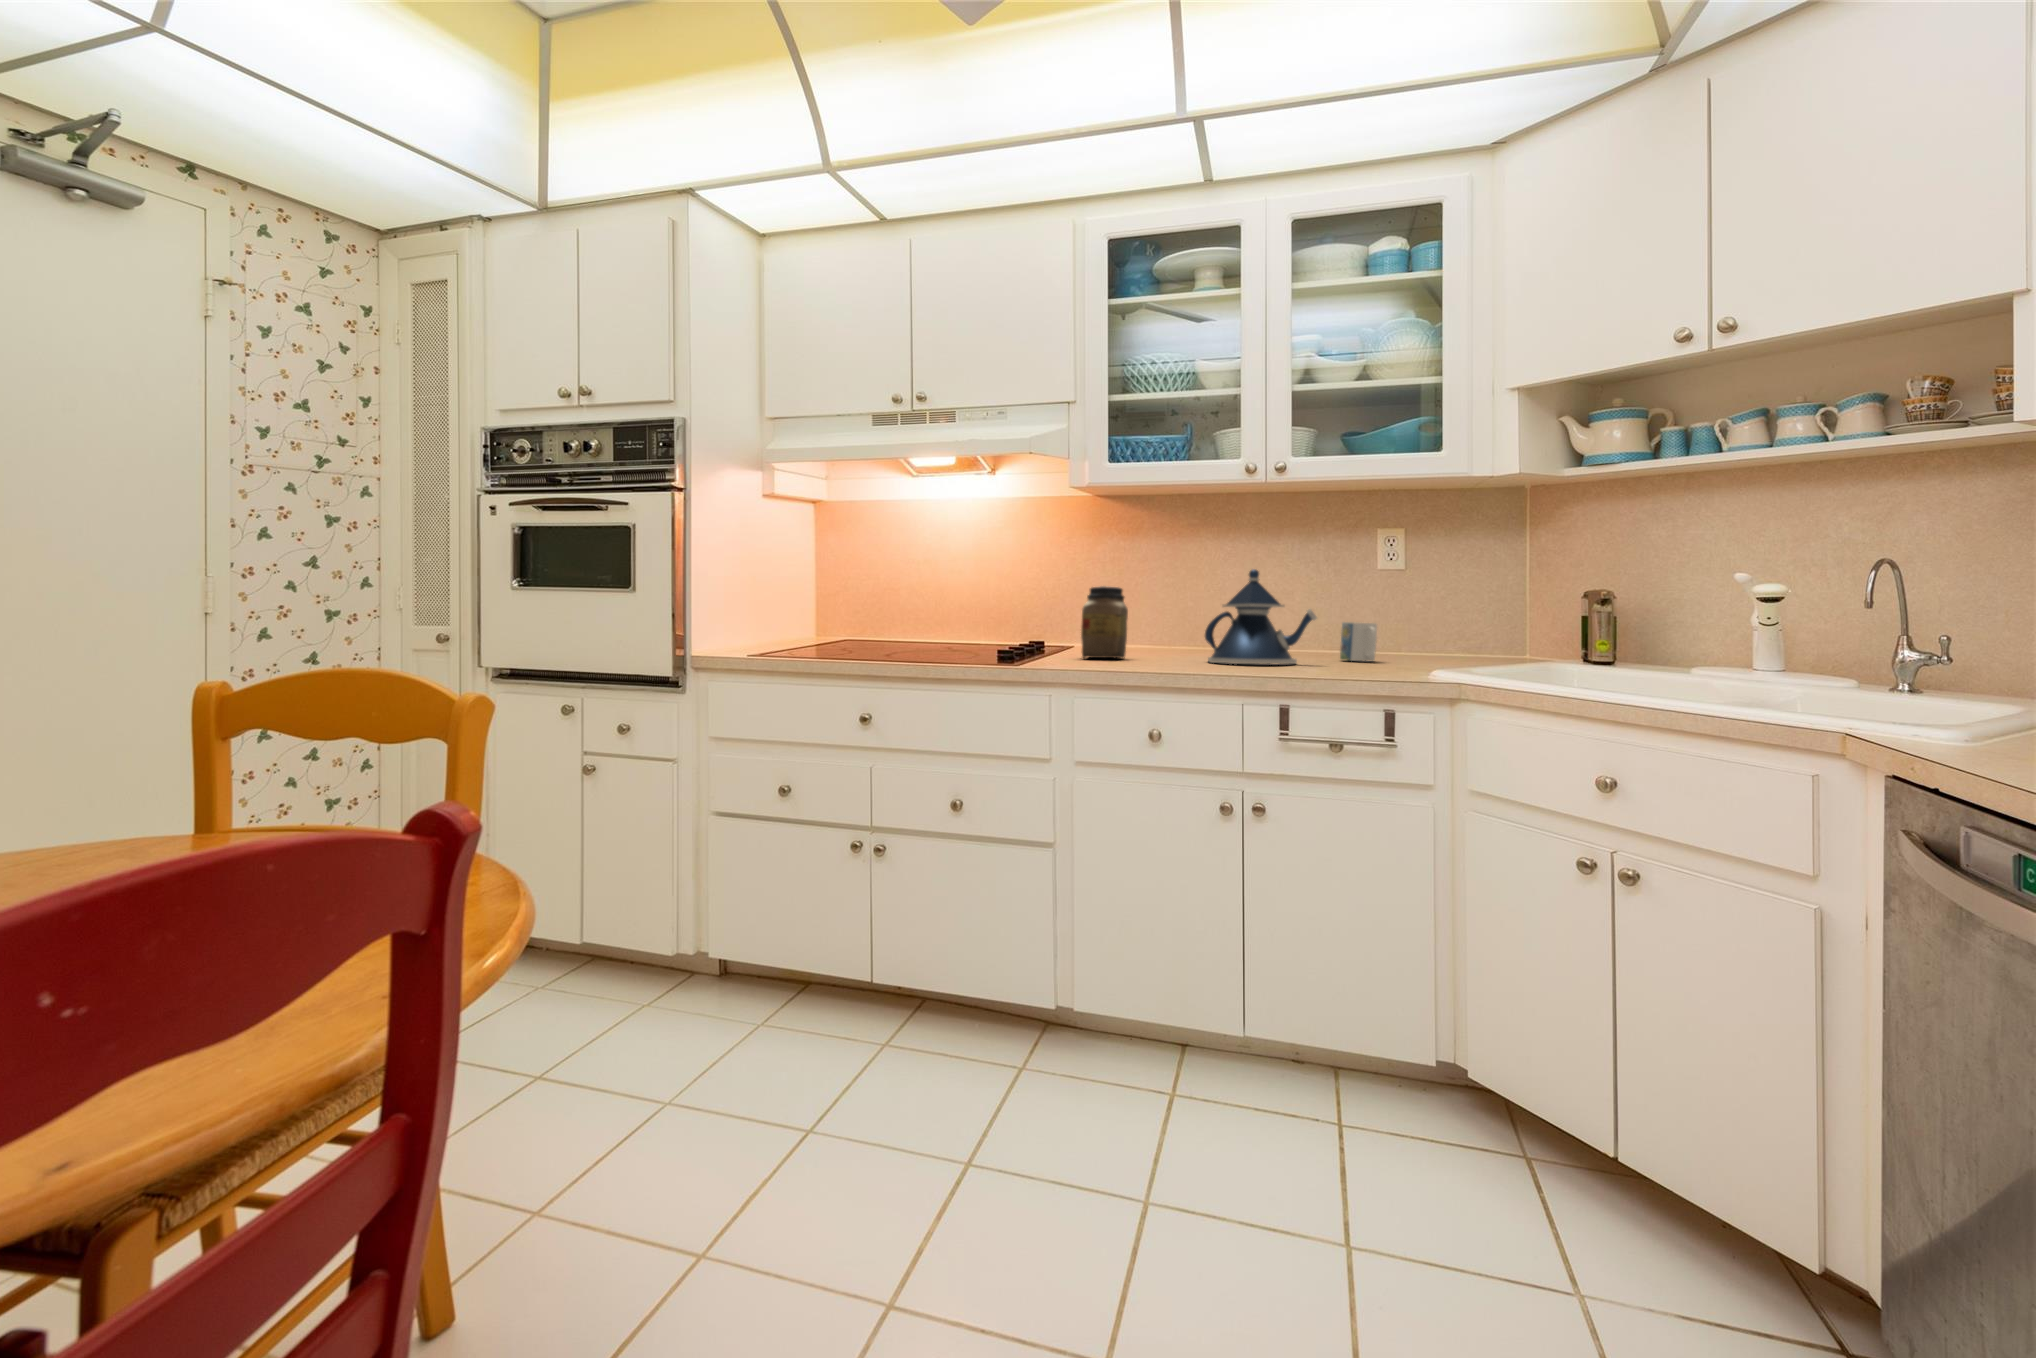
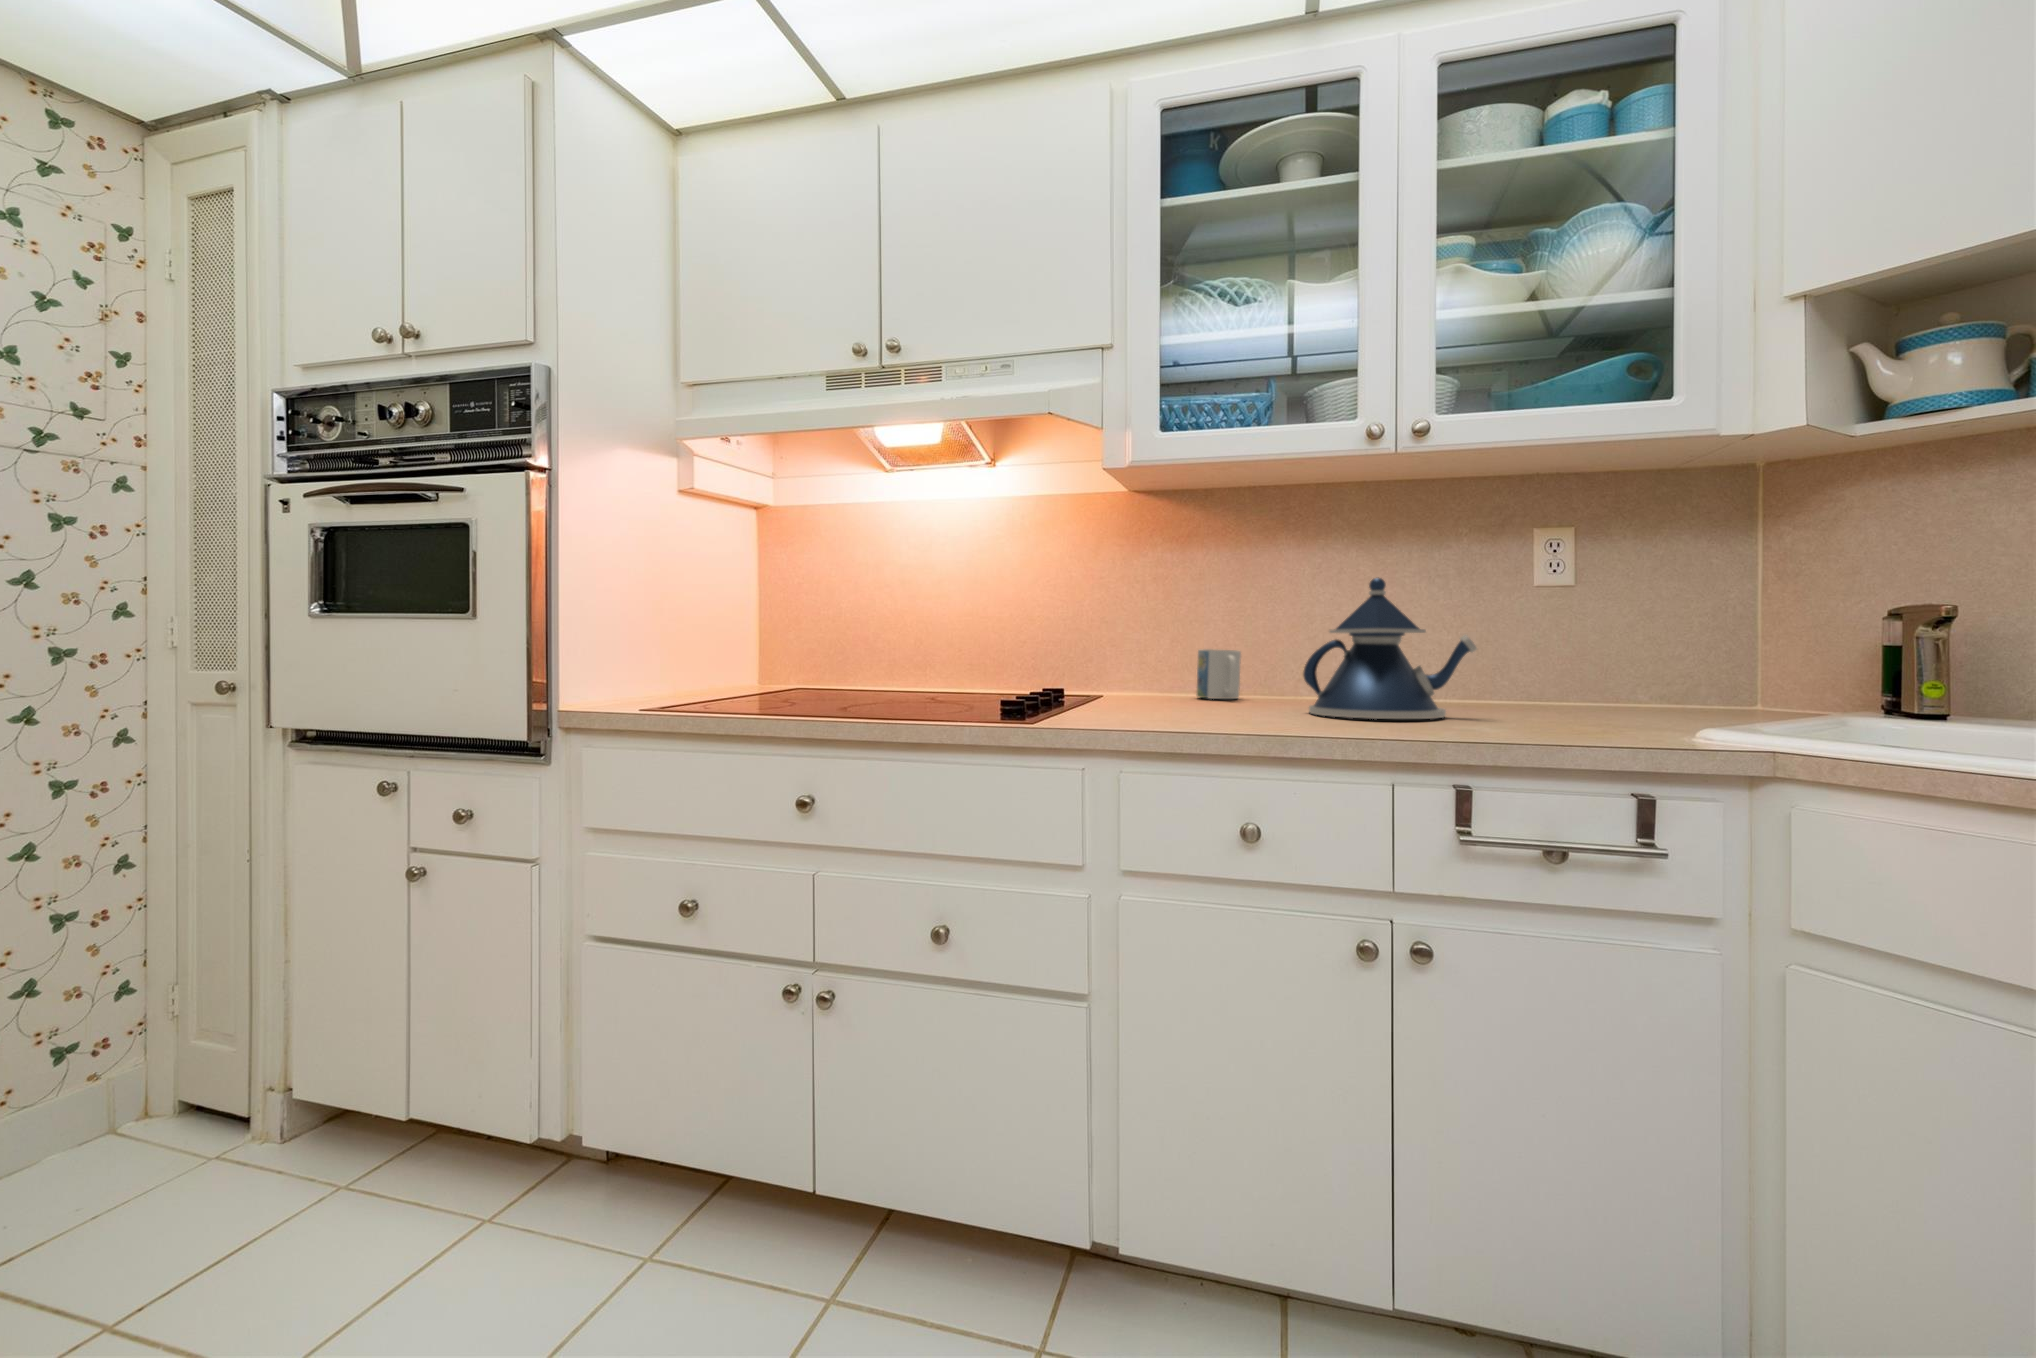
jar: present [1081,586,1128,658] -> none [1123,605,1187,708]
mug: present [1340,622,1377,661] -> present [1197,649,1241,699]

